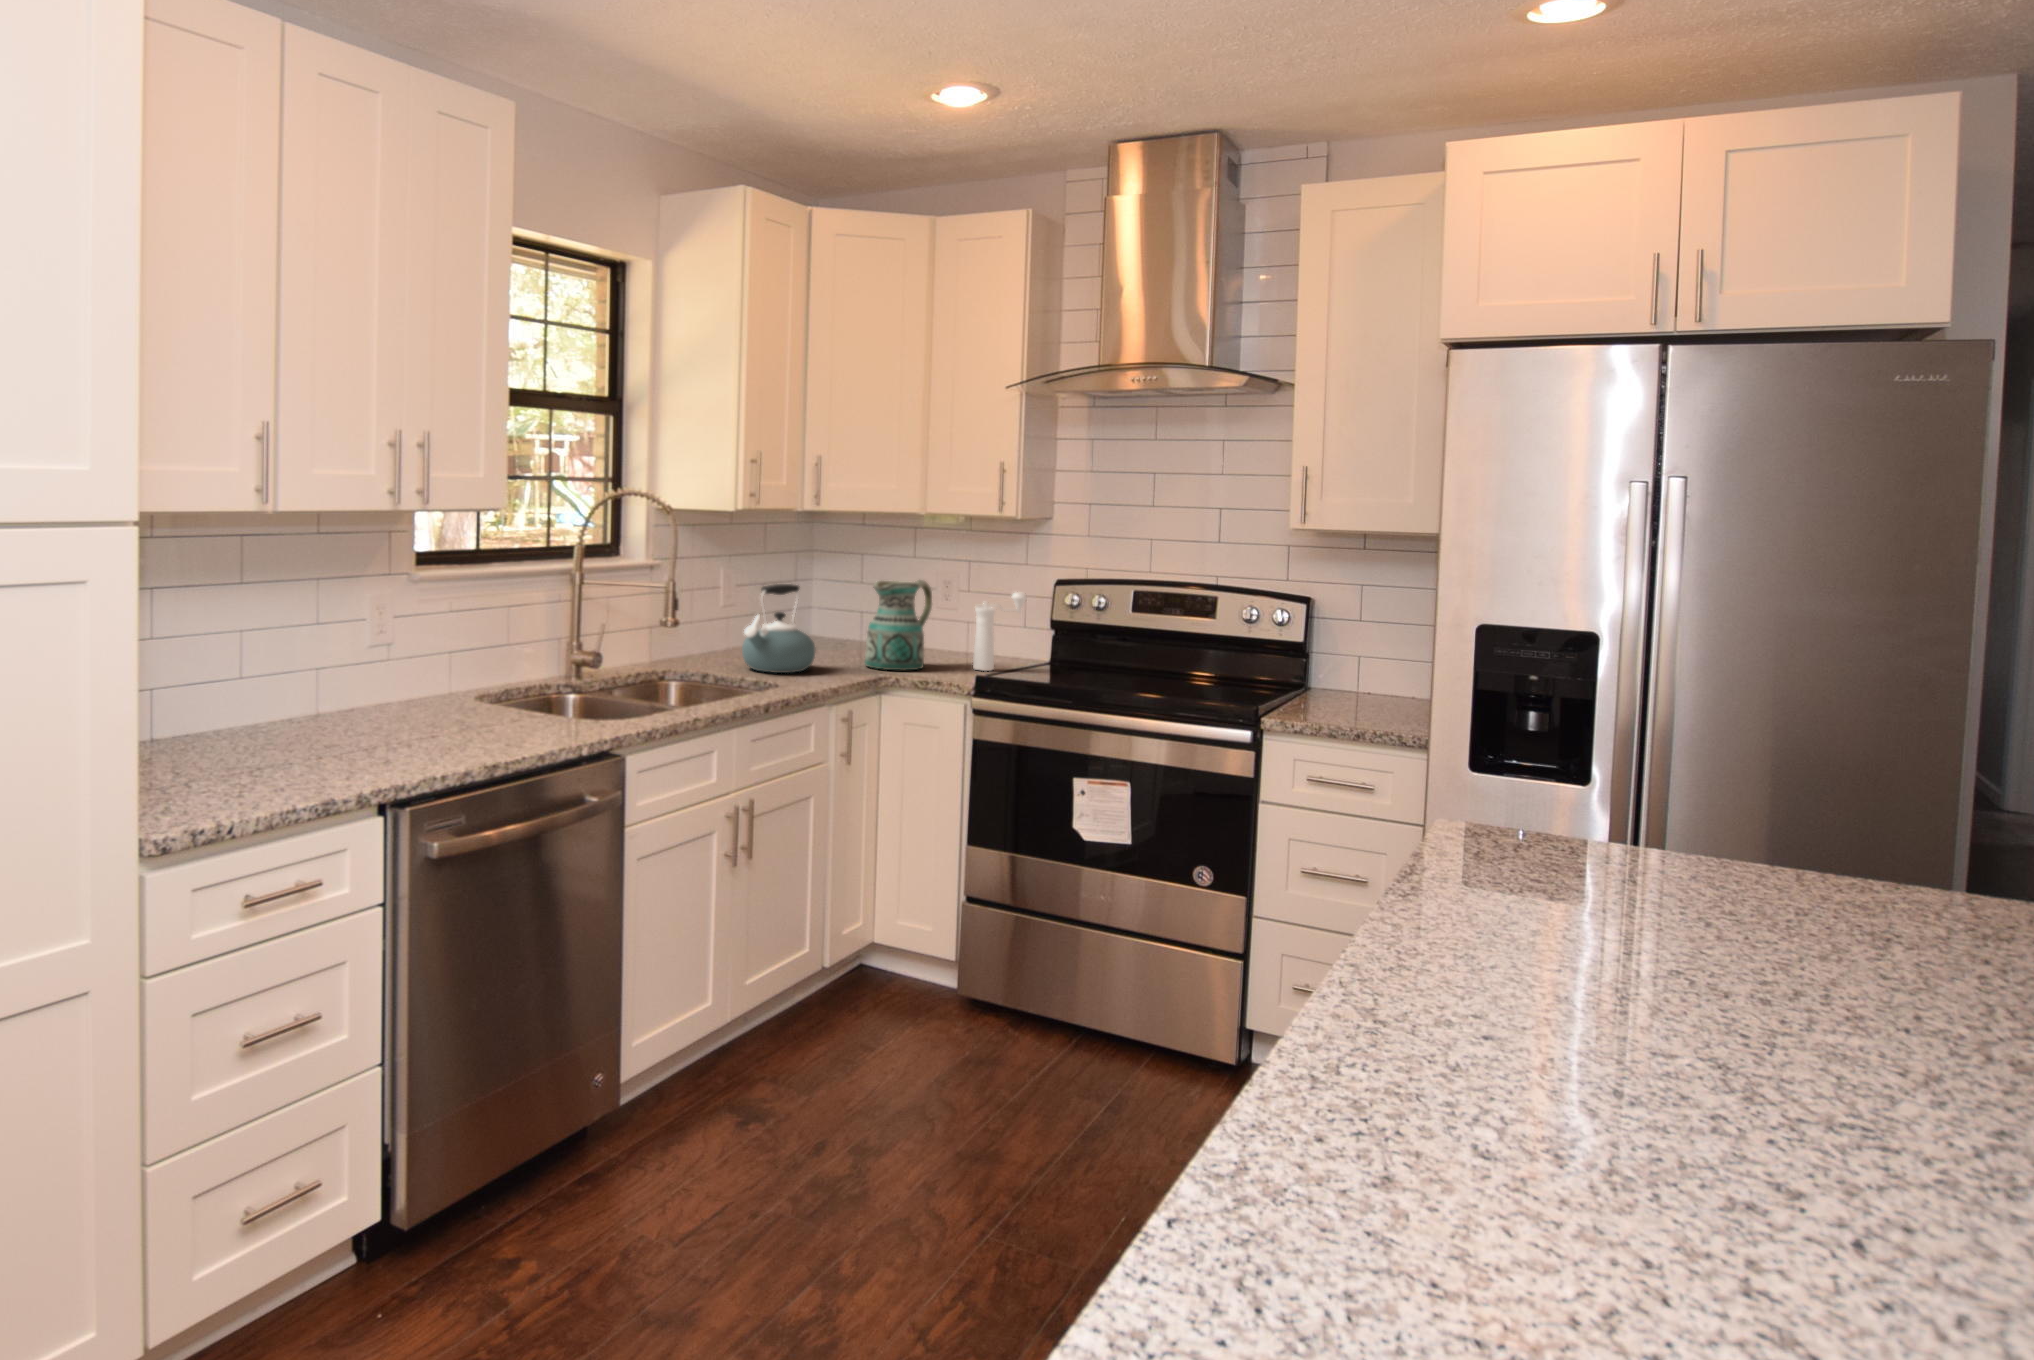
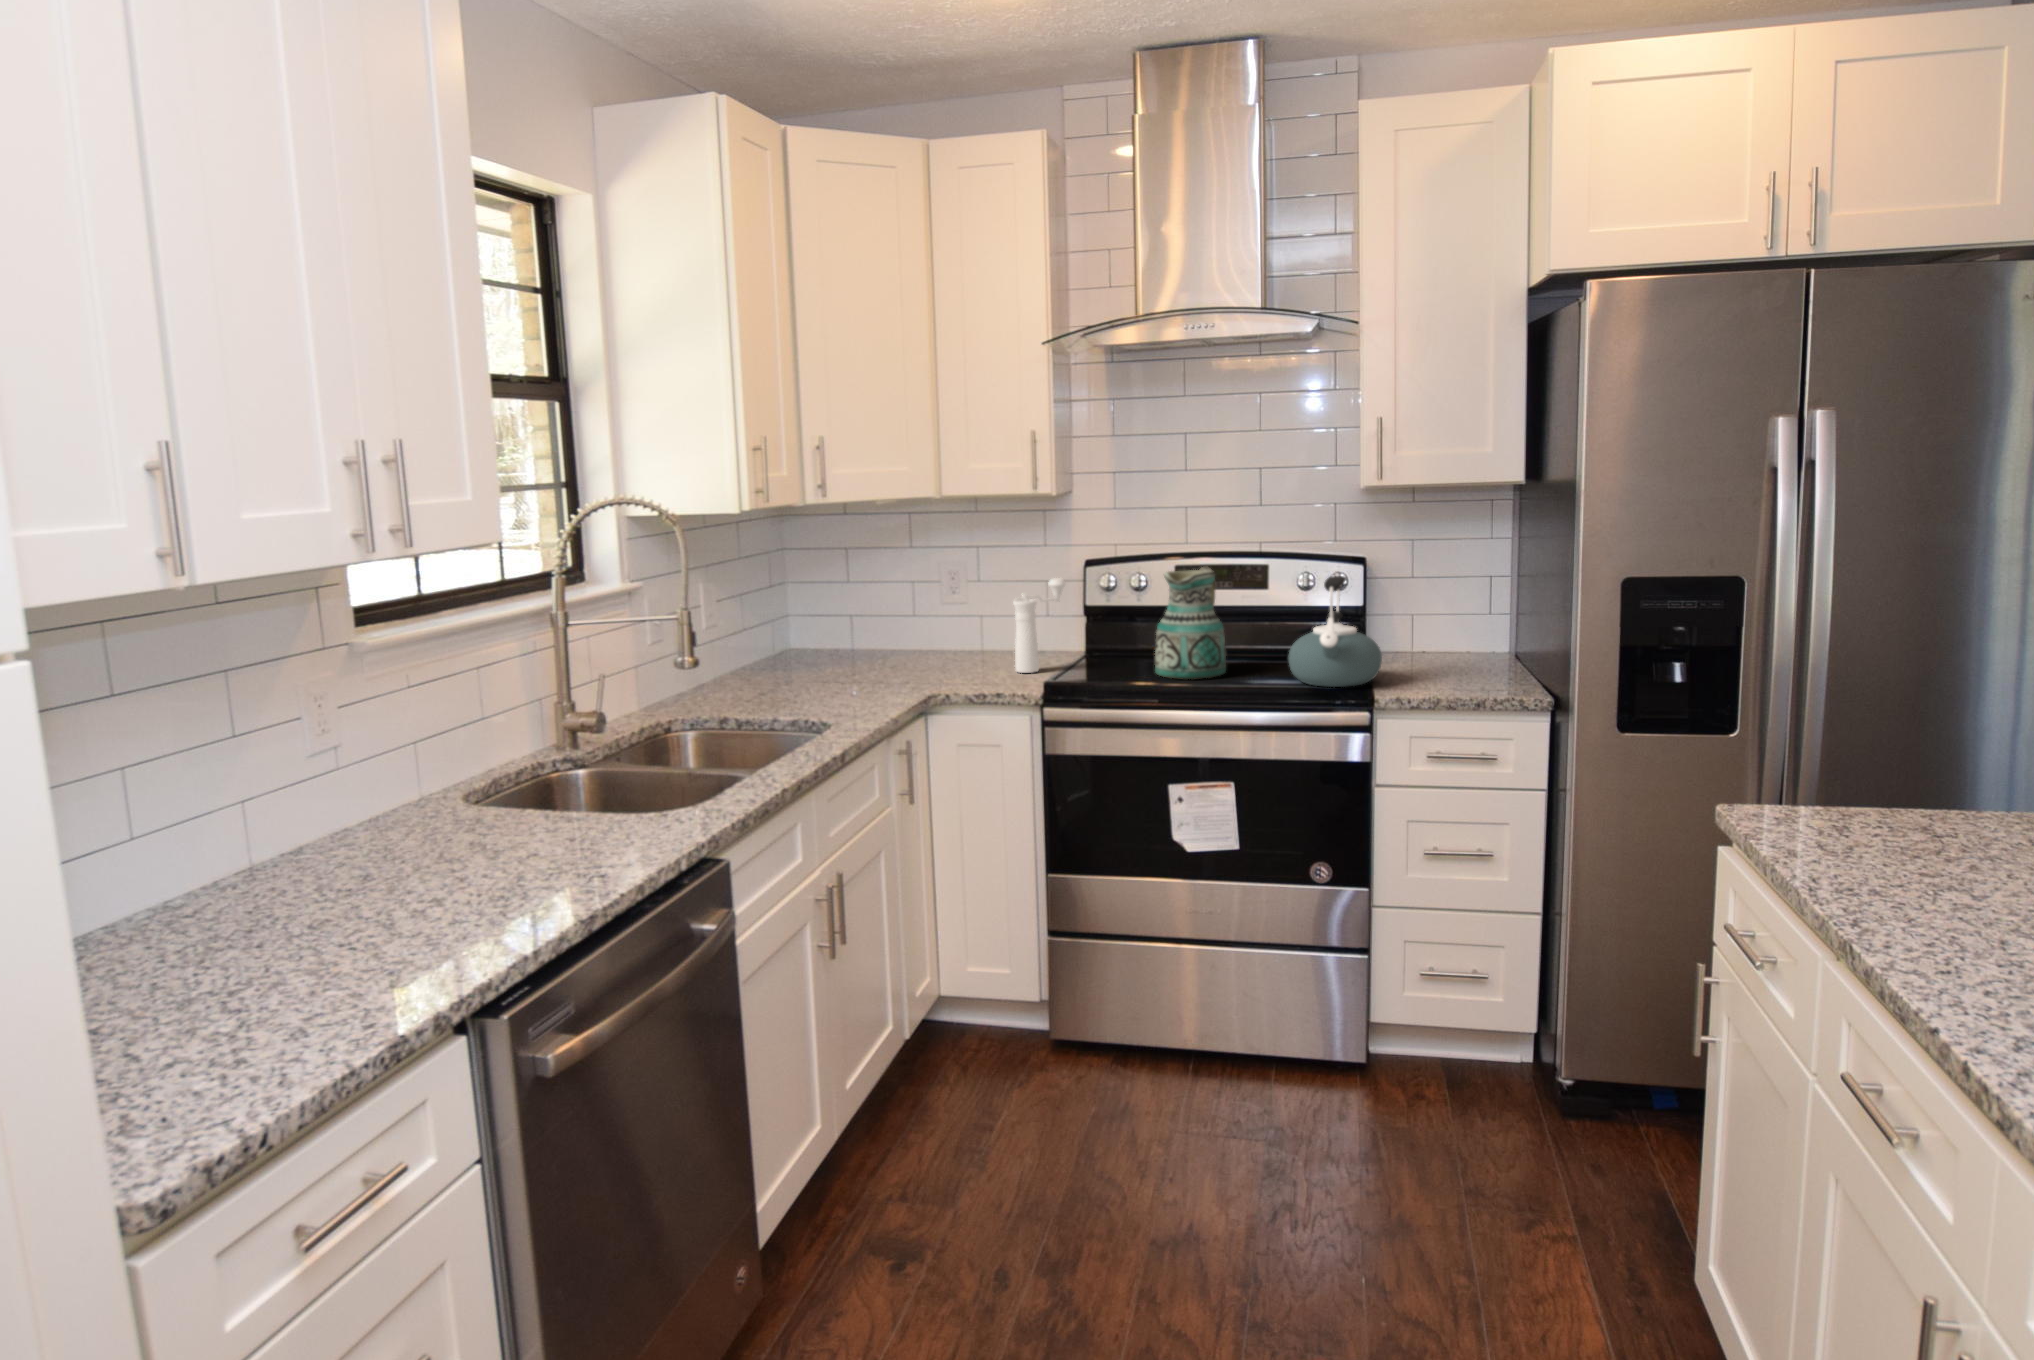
ceramic pitcher: present [865,580,932,670] -> present [1155,566,1226,679]
kettle: present [742,584,815,673] -> present [1288,576,1382,687]

